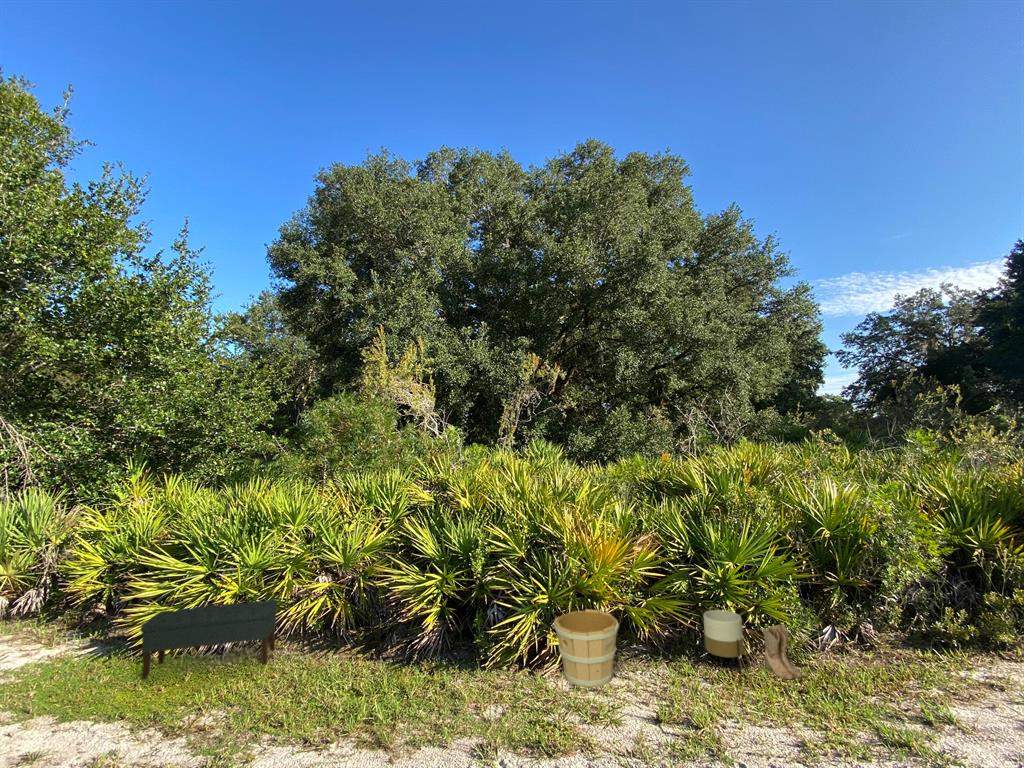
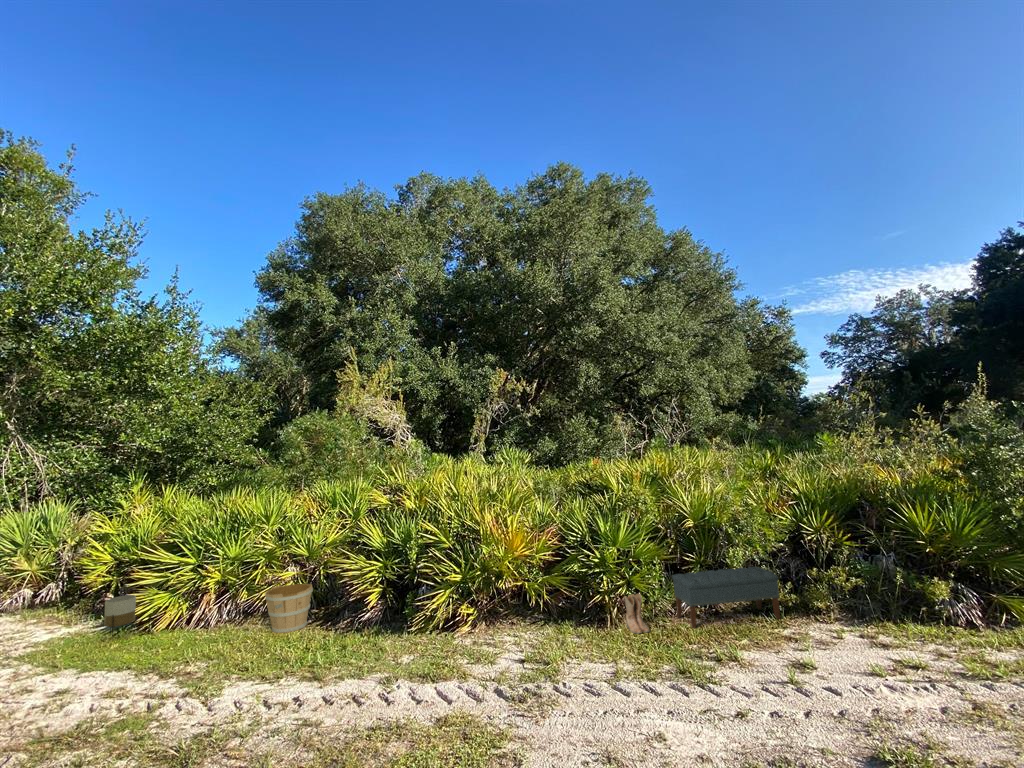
bench: present [141,600,277,679] -> present [672,567,780,628]
wooden bucket: present [554,609,619,687] -> present [265,584,313,633]
planter: present [703,610,744,677] -> present [104,595,137,640]

